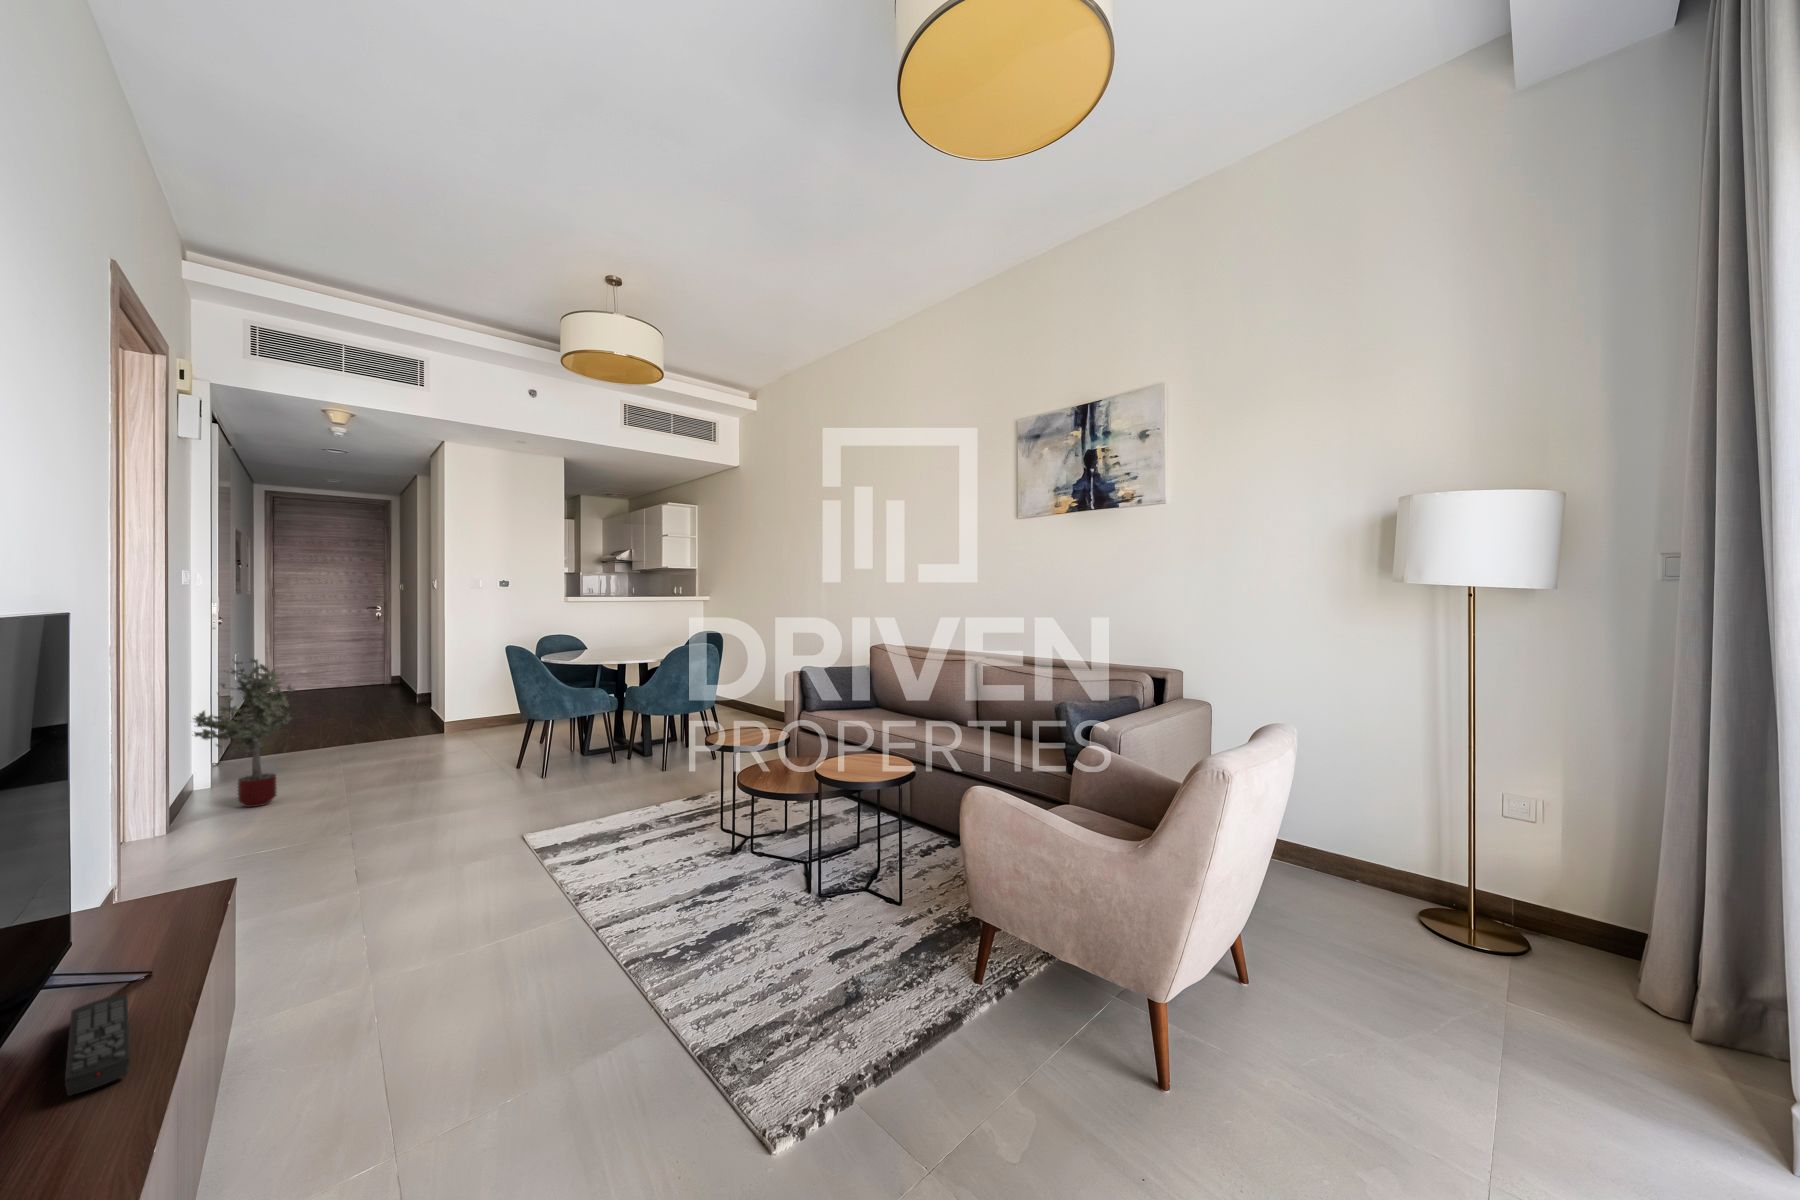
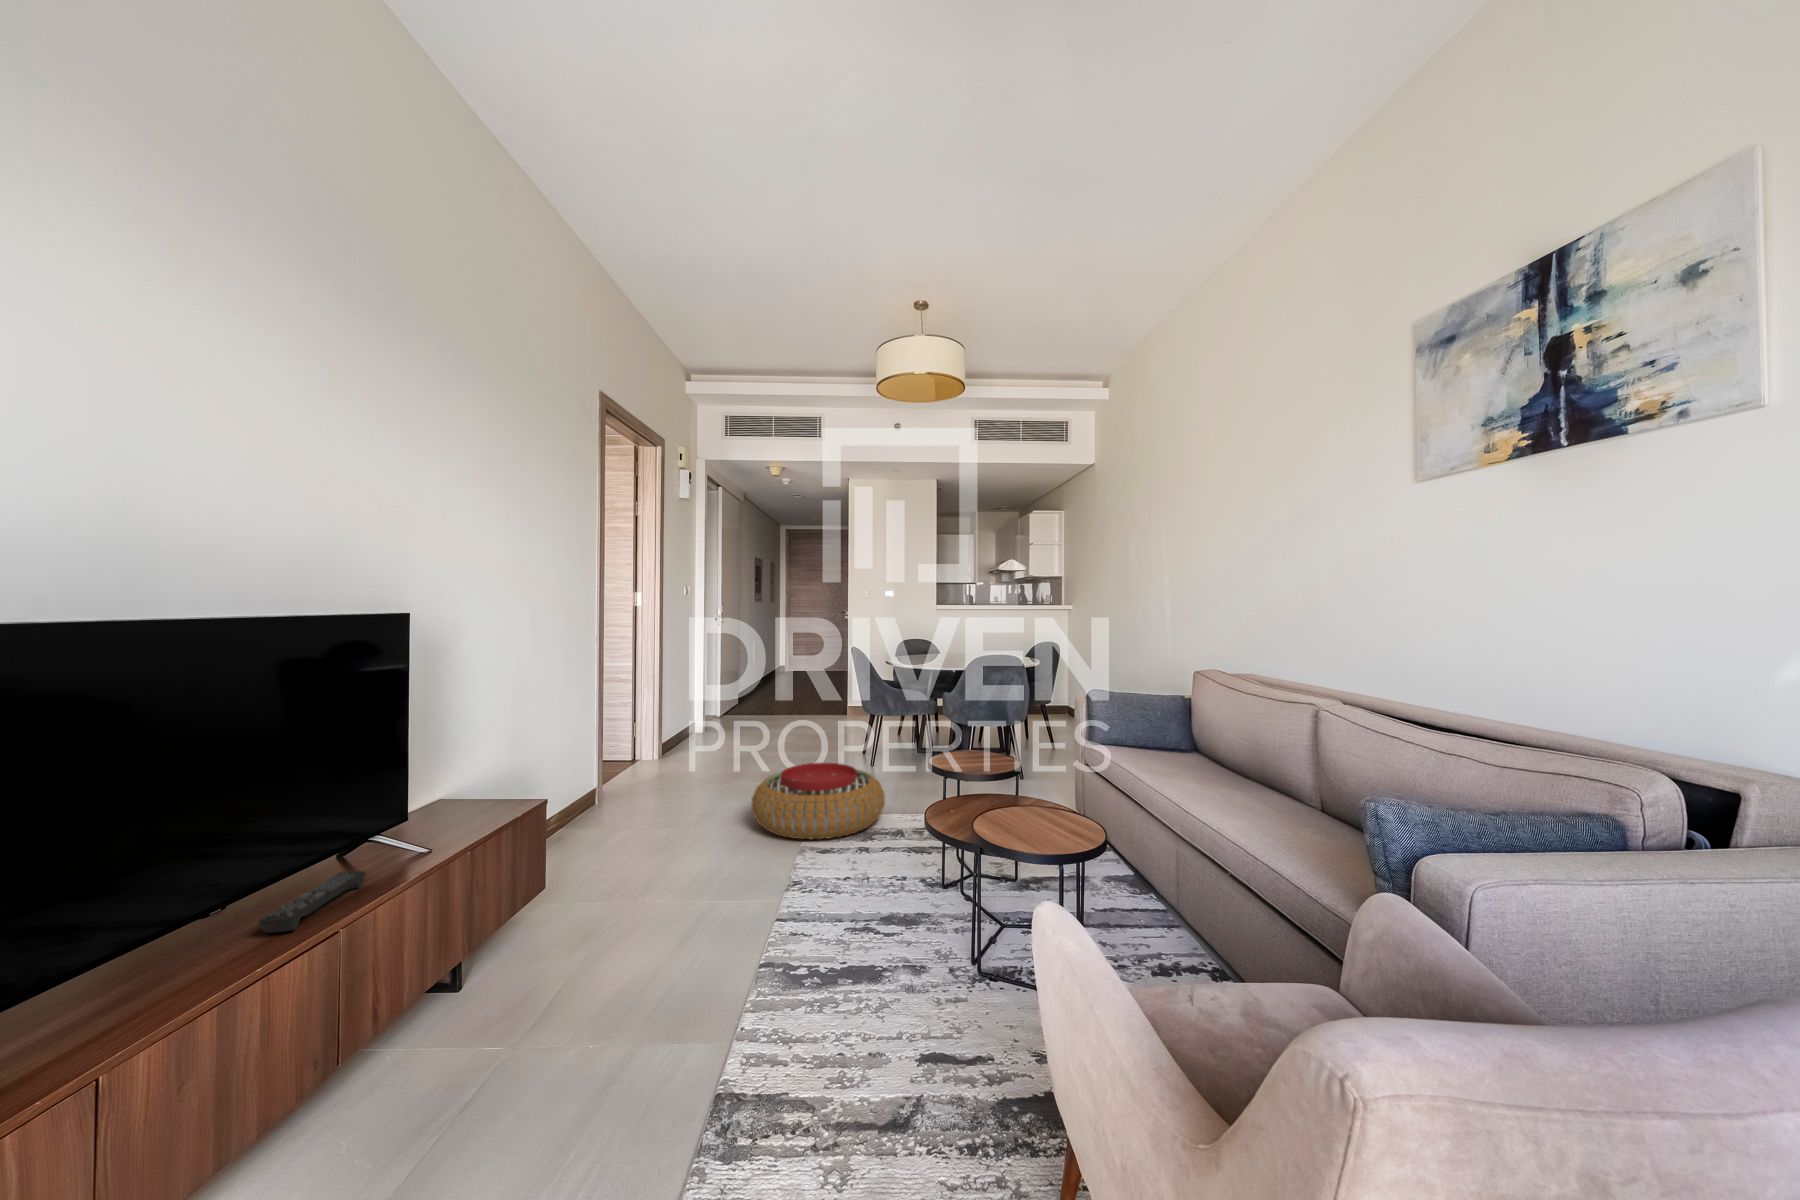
potted tree: present [194,658,295,807] -> none [676,645,735,752]
pouf: none [443,776,612,864] -> present [752,763,885,840]

